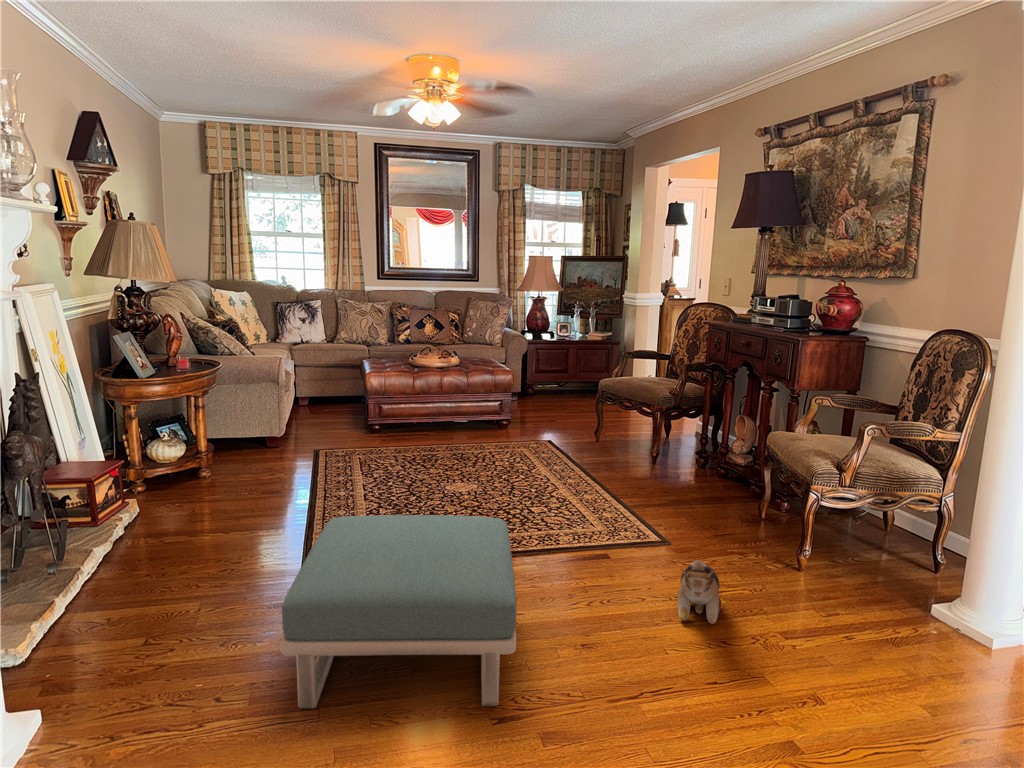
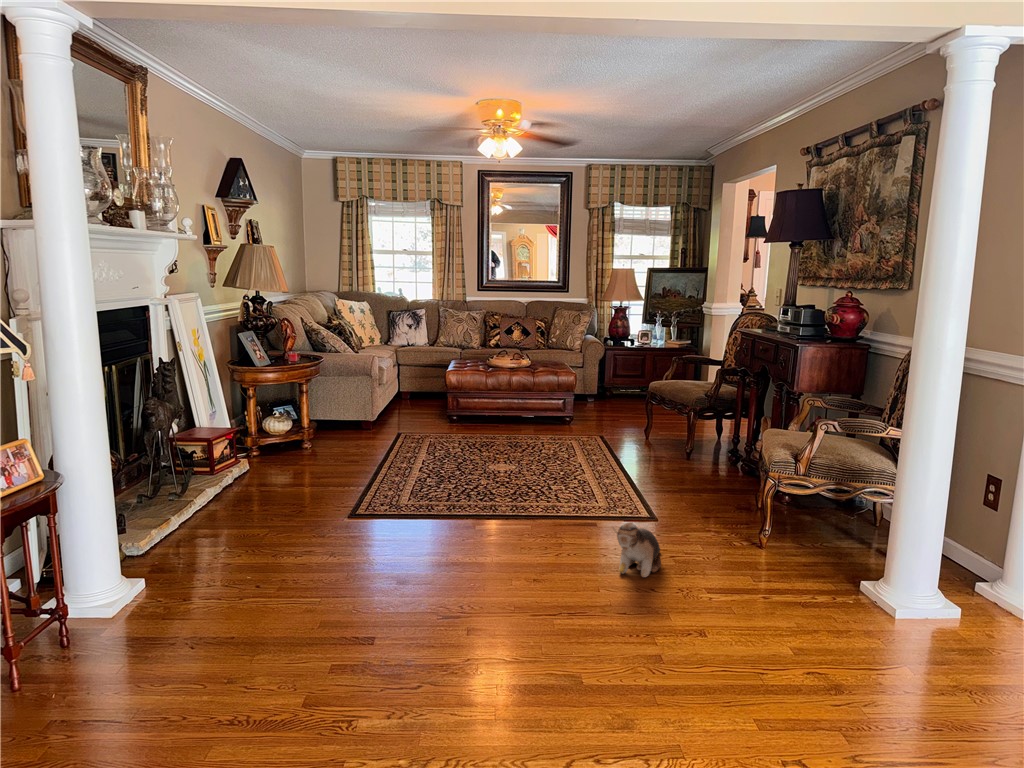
footstool: present [280,515,517,708] -> none [295,471,488,607]

